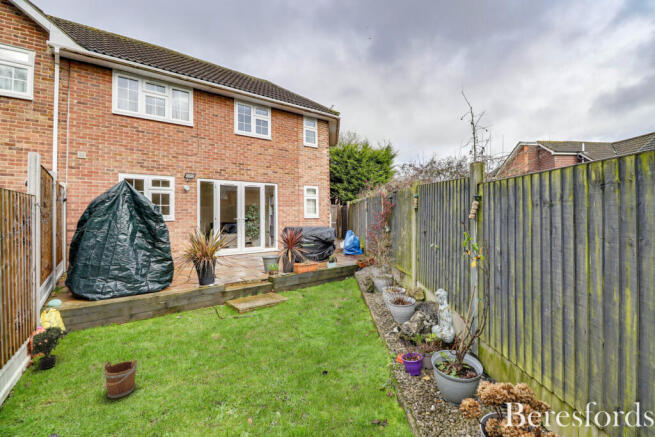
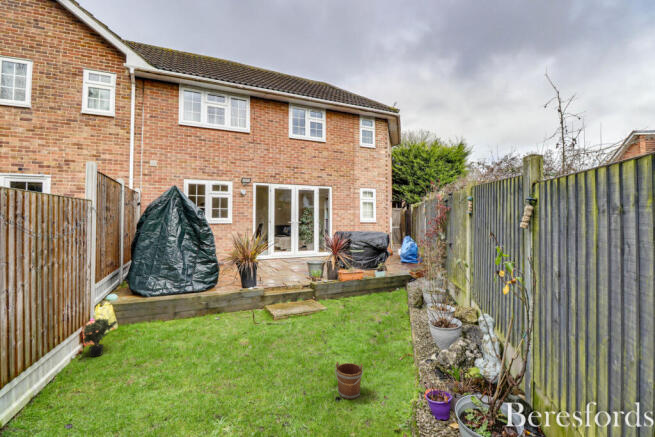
bucket: present [102,360,137,399] -> present [335,362,364,399]

